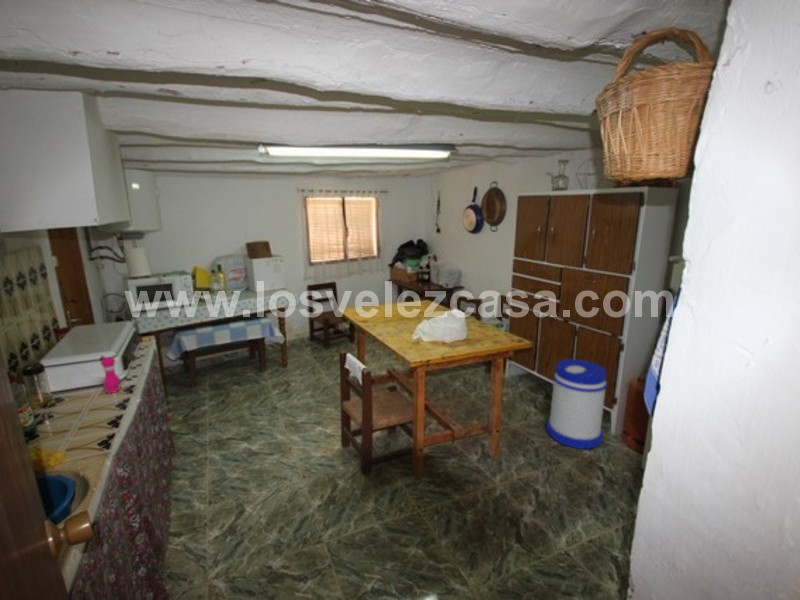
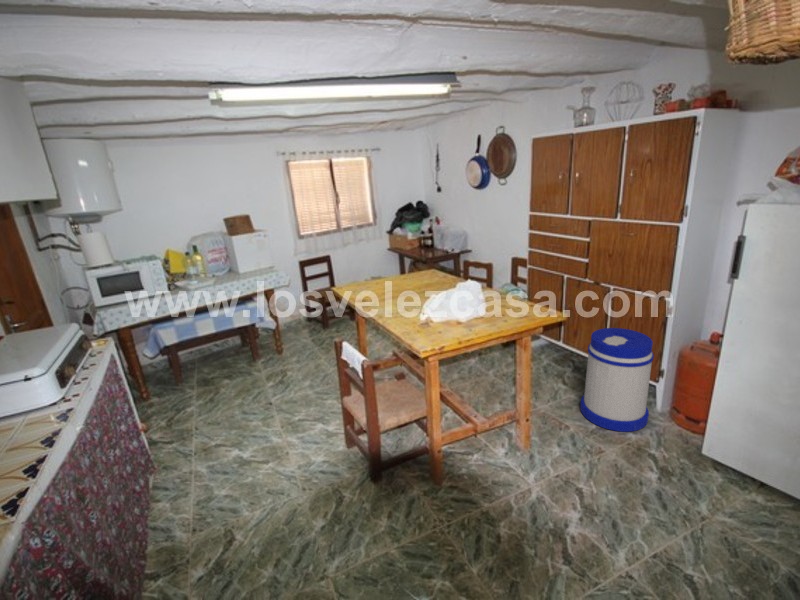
pepper mill: present [101,354,120,393] -> none [13,376,48,426]

